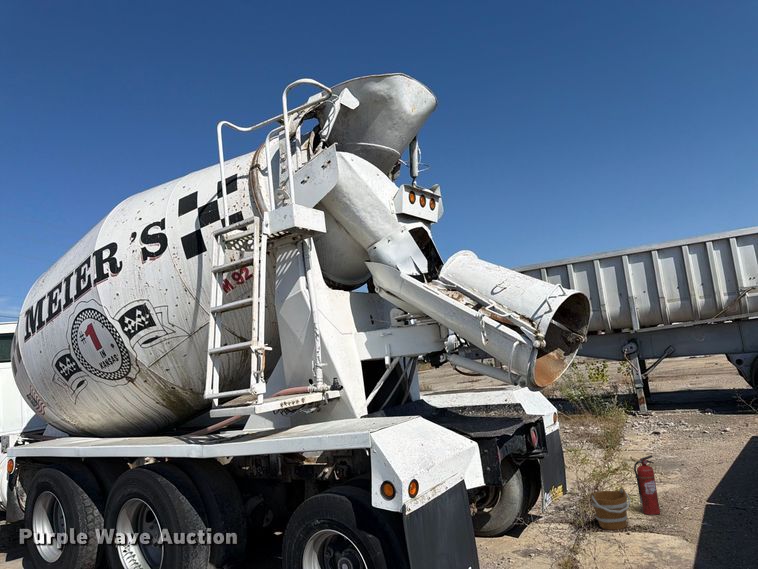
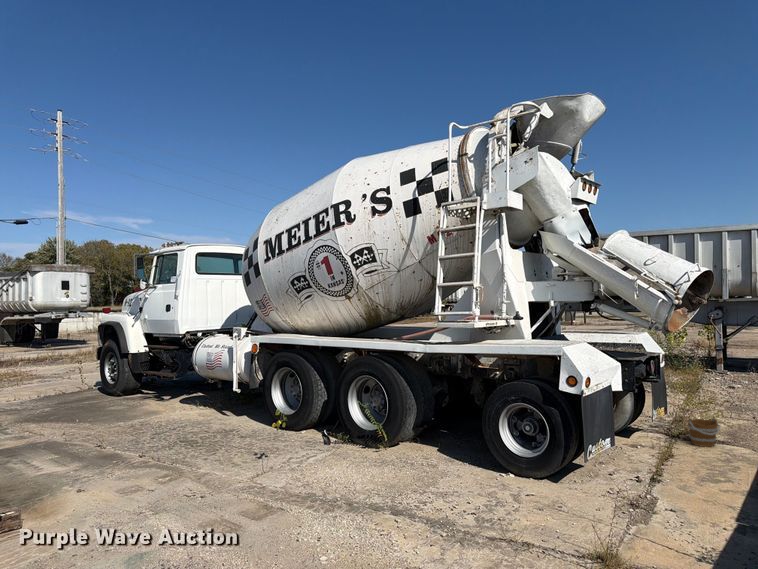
fire extinguisher: present [634,456,660,515] -> none [725,398,743,442]

